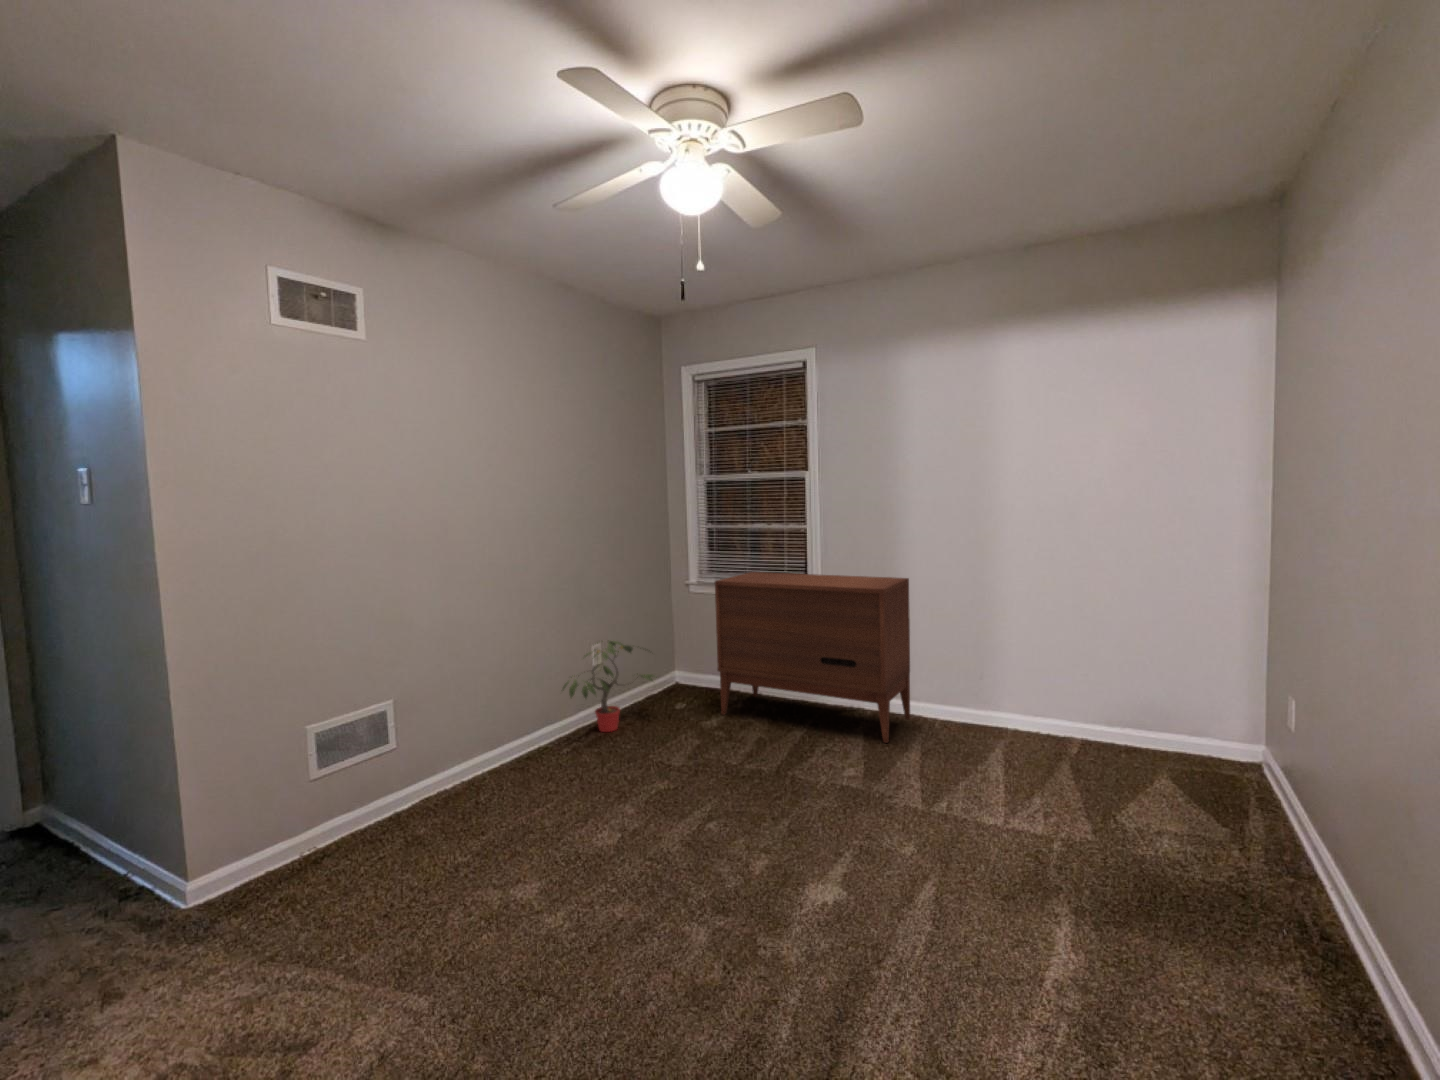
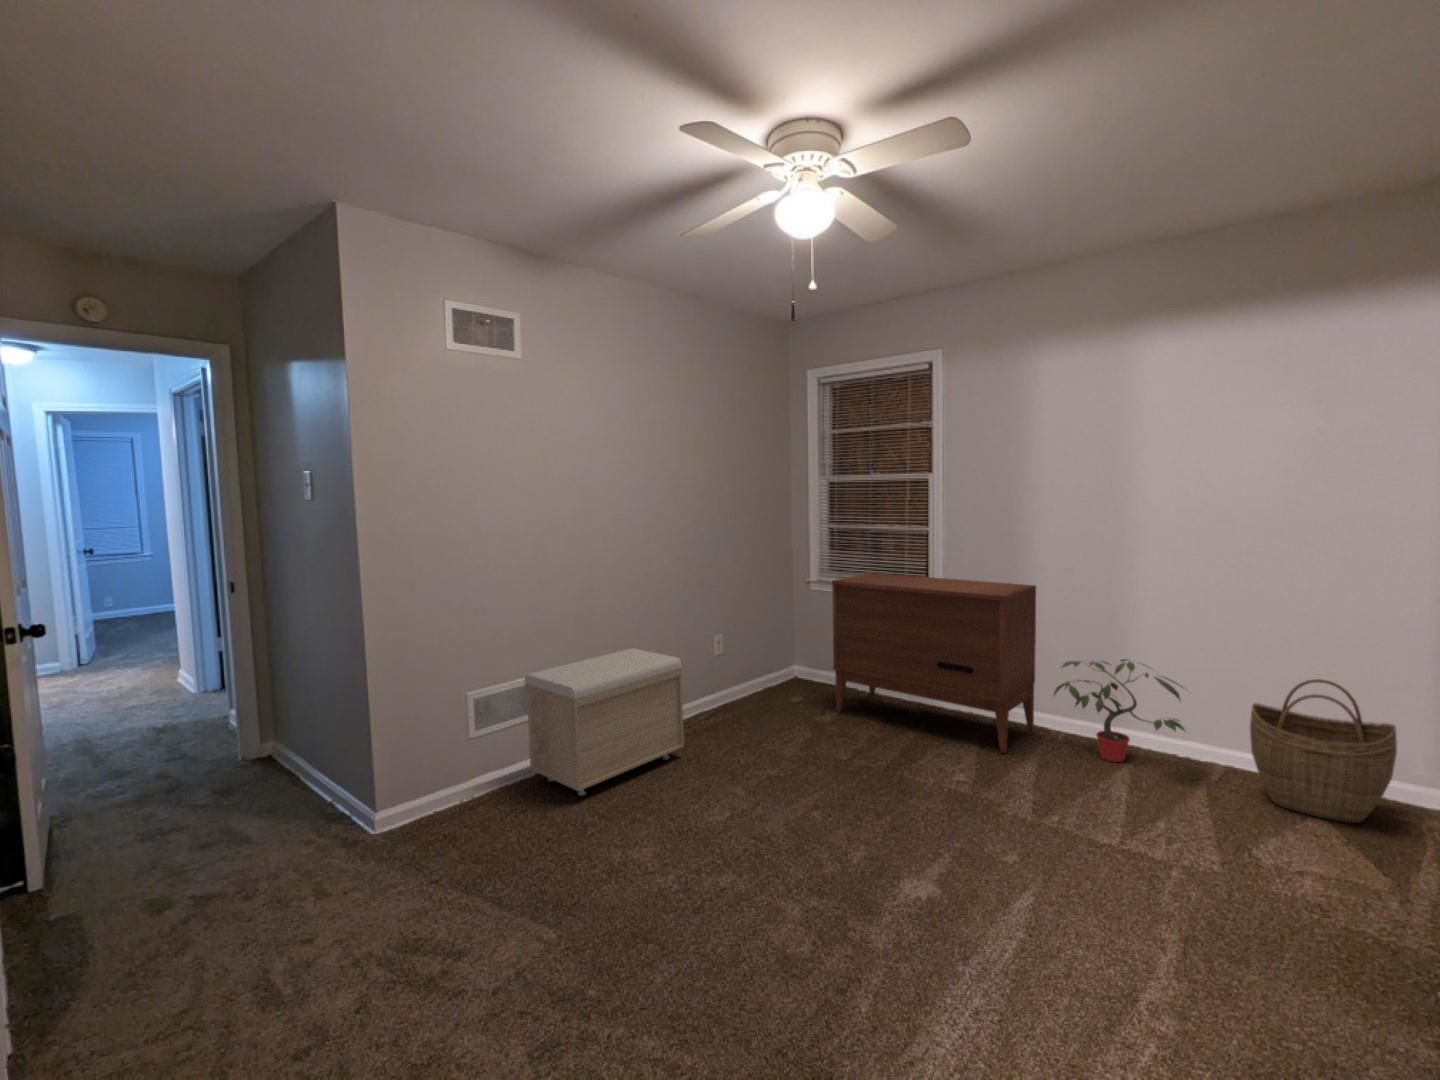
potted plant: present [563,640,657,732] -> present [1054,659,1185,762]
woven basket: none [1101,652,1219,780] -> present [1250,679,1397,823]
storage bench: none [379,662,566,831] -> present [525,648,684,795]

